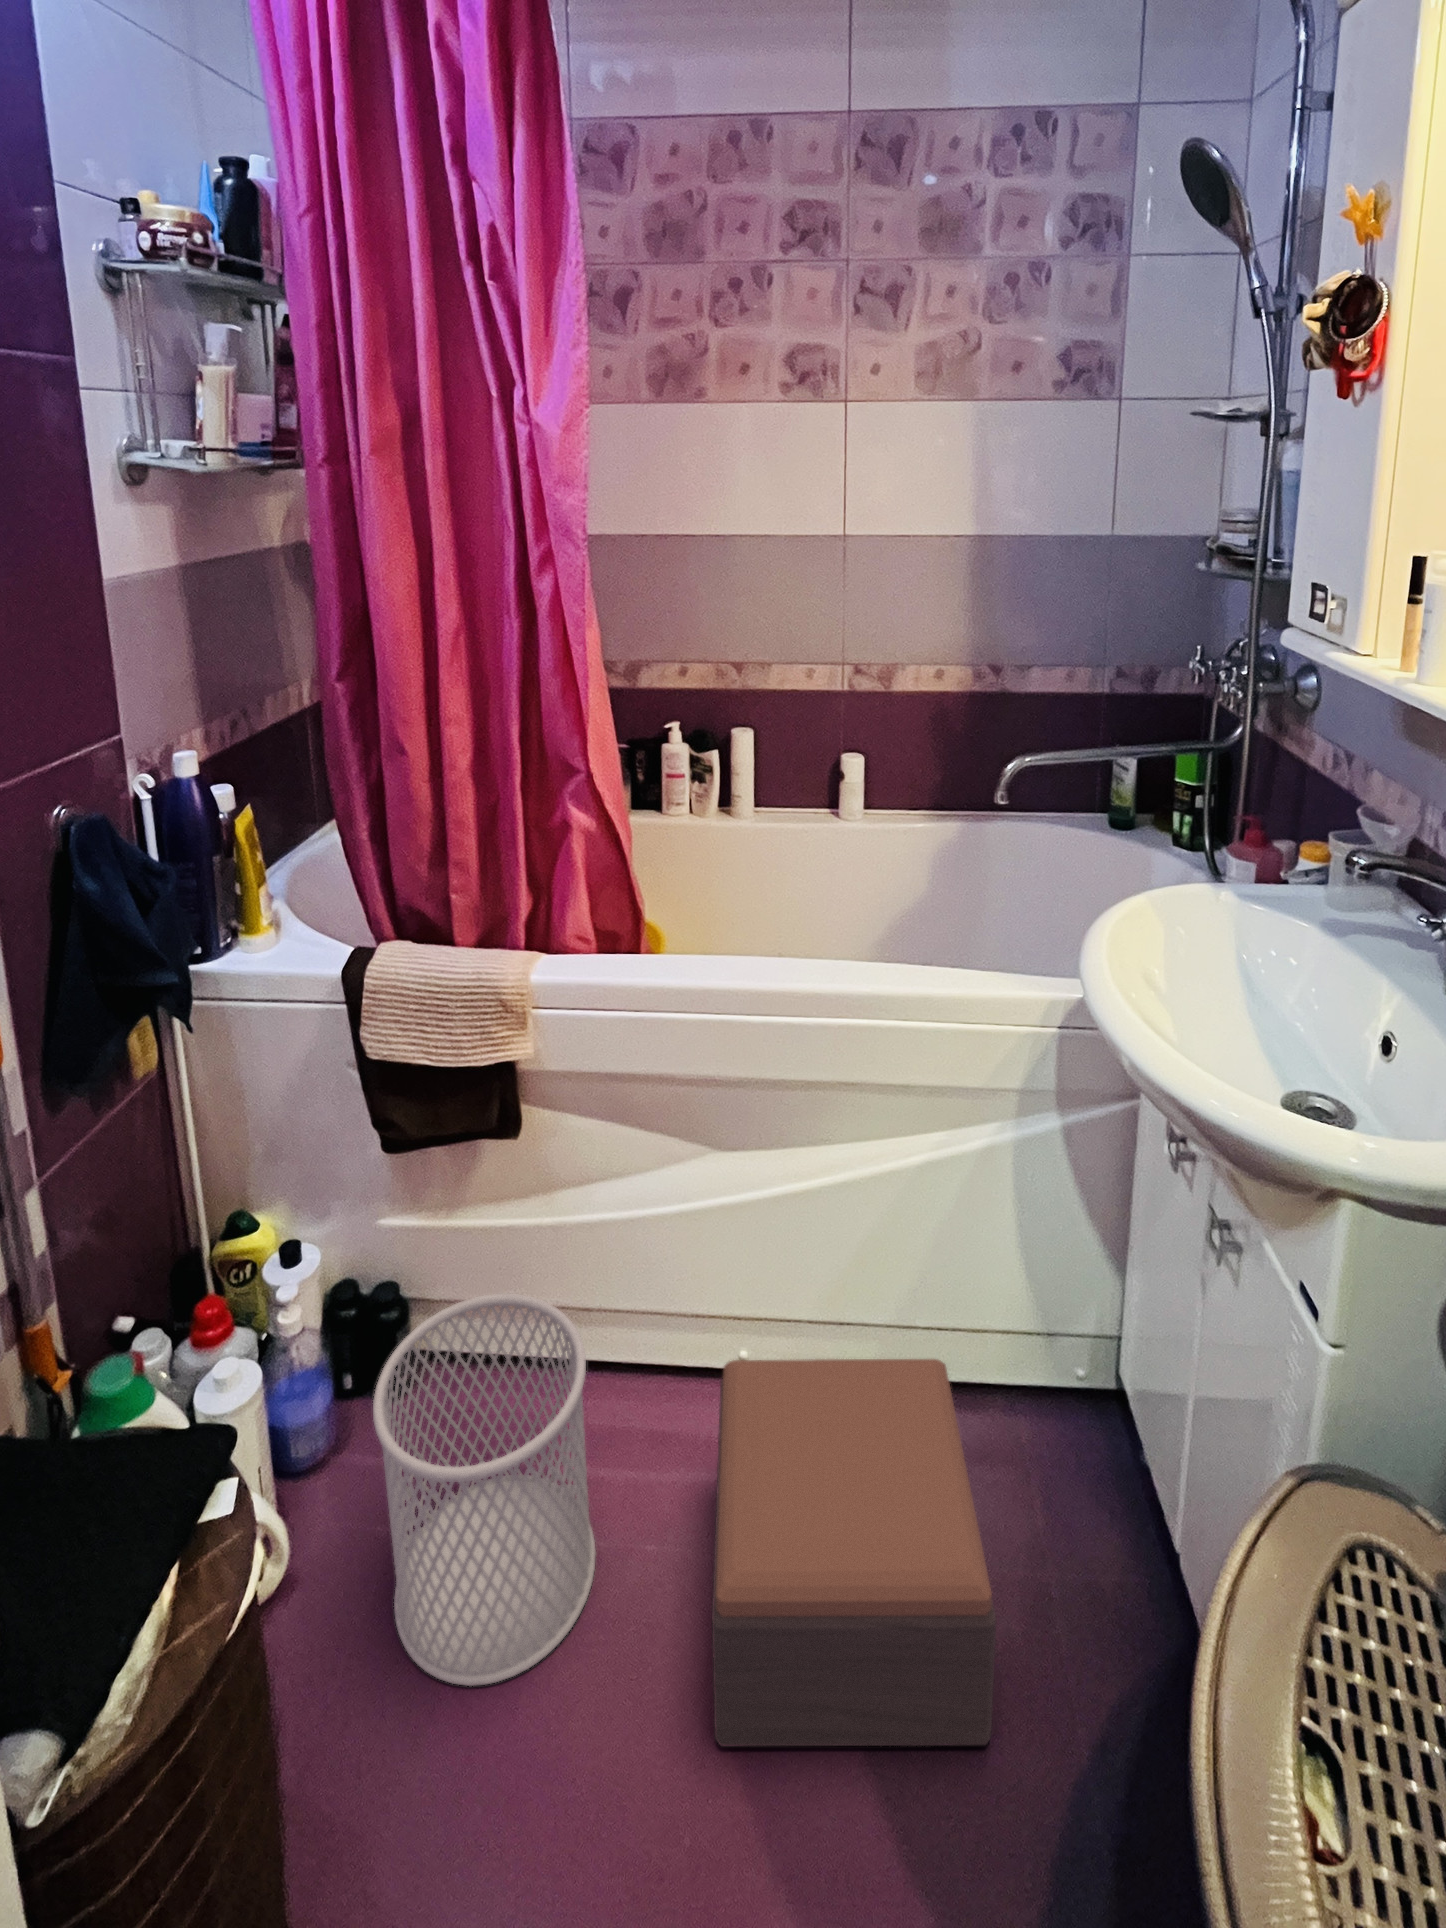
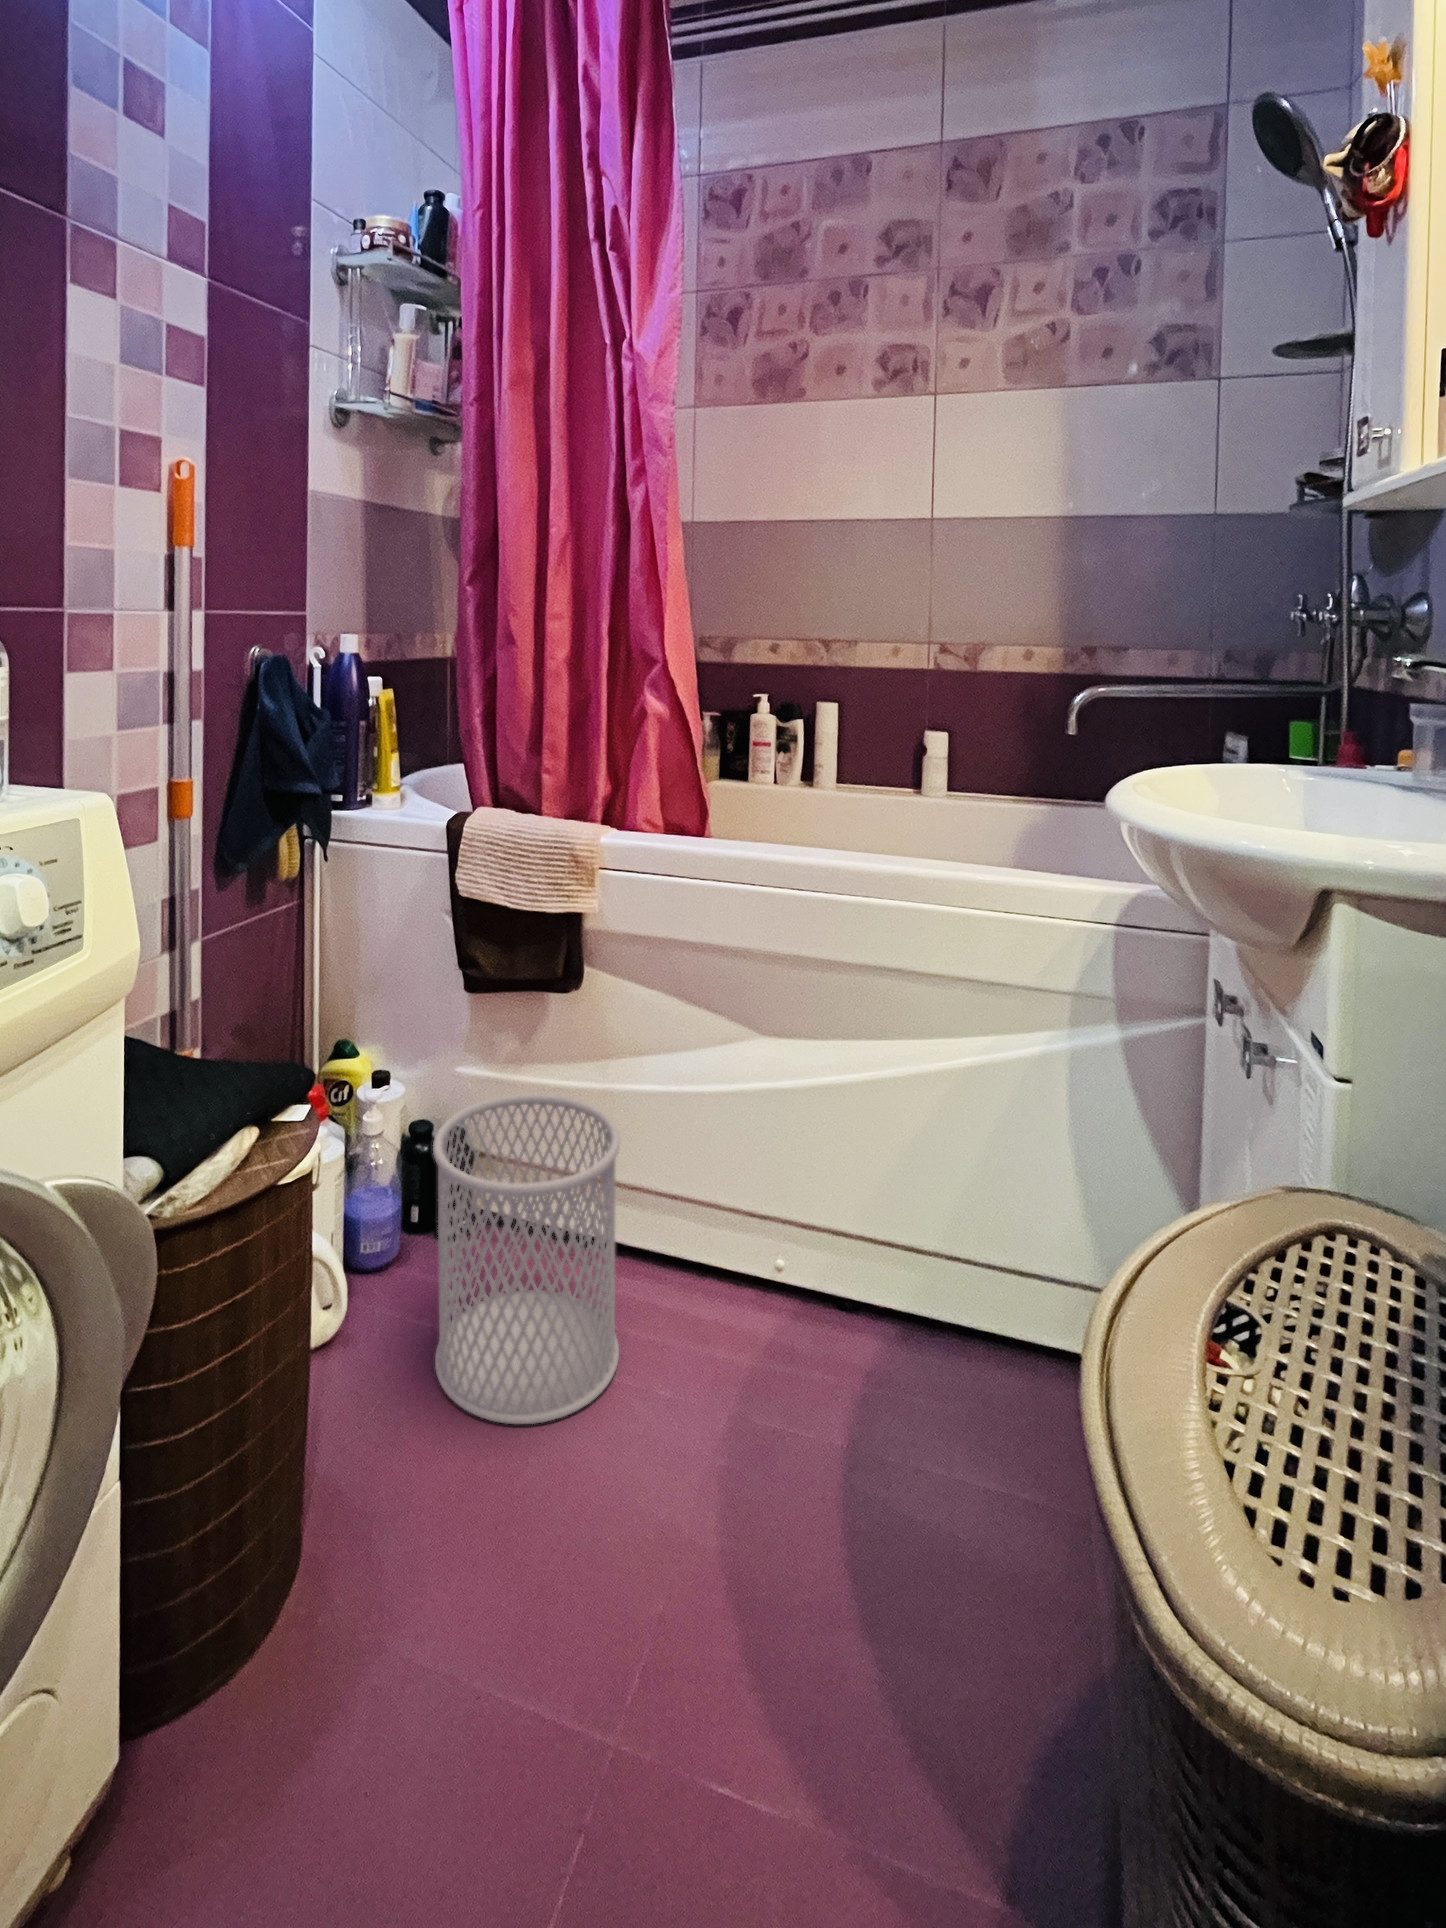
footstool: present [712,1359,996,1746] -> none [710,1195,1002,1581]

